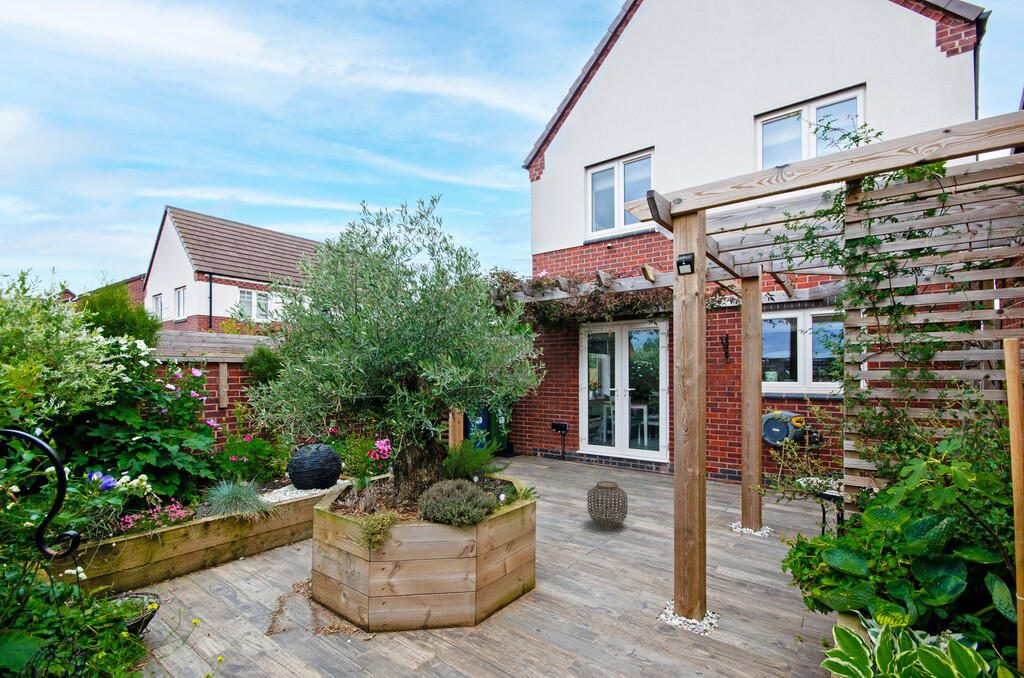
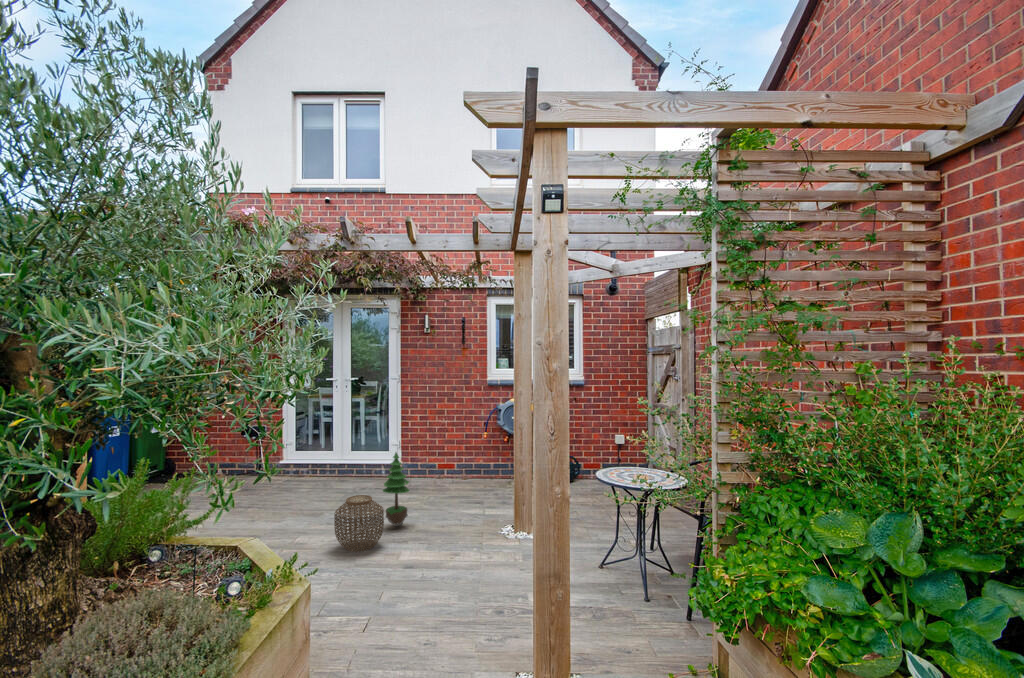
potted tree: none [633,449,657,515] -> present [383,453,410,527]

